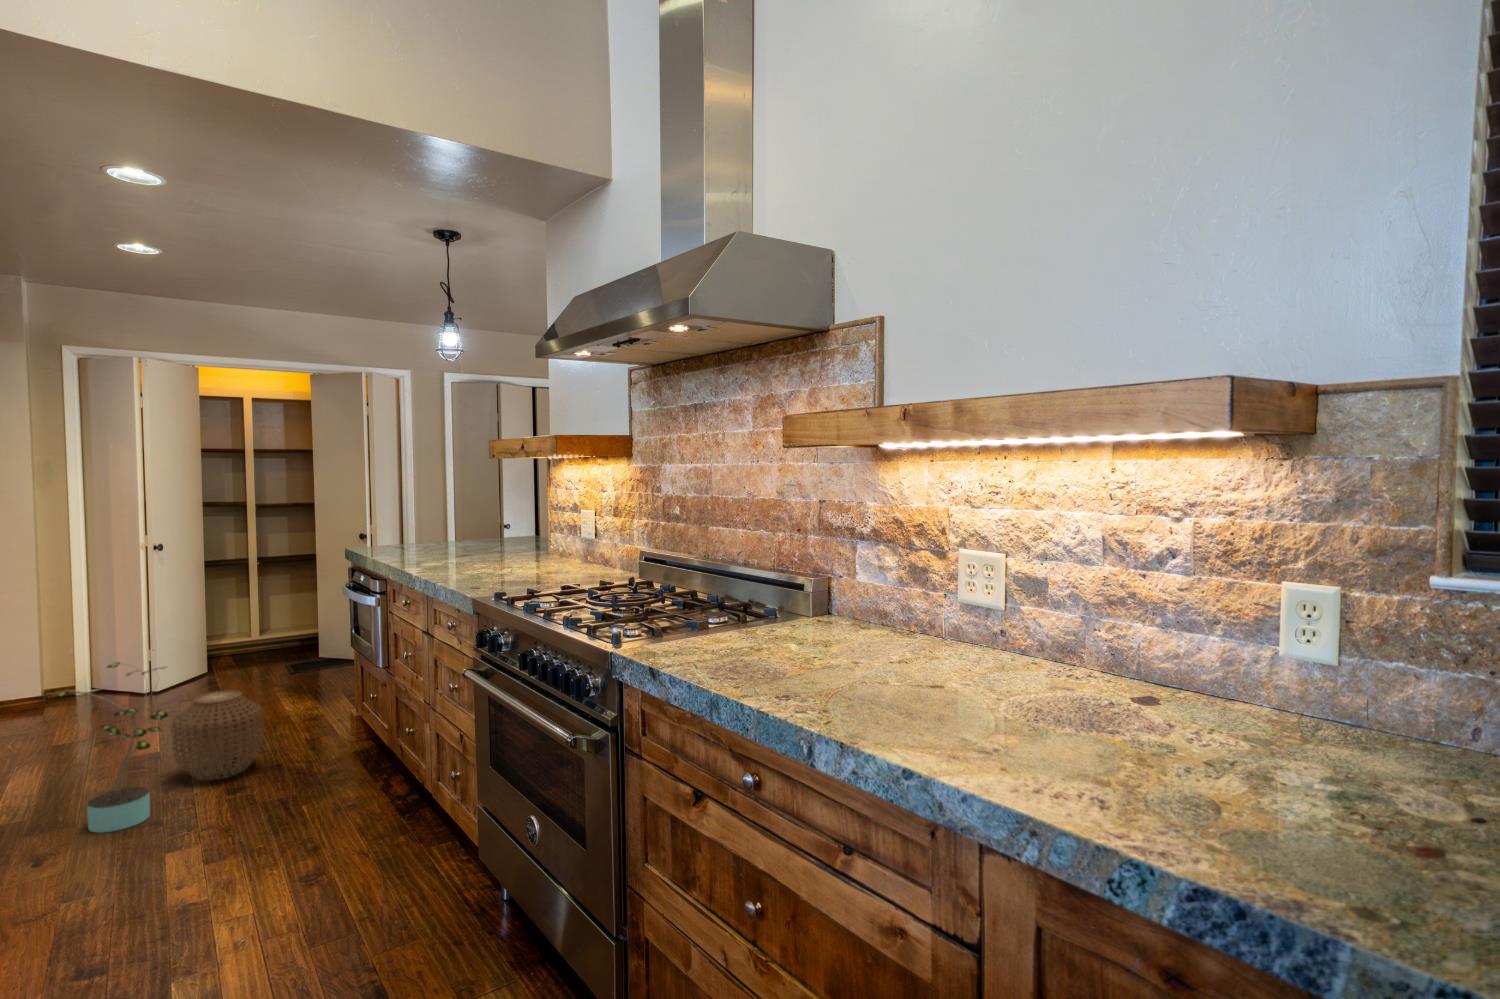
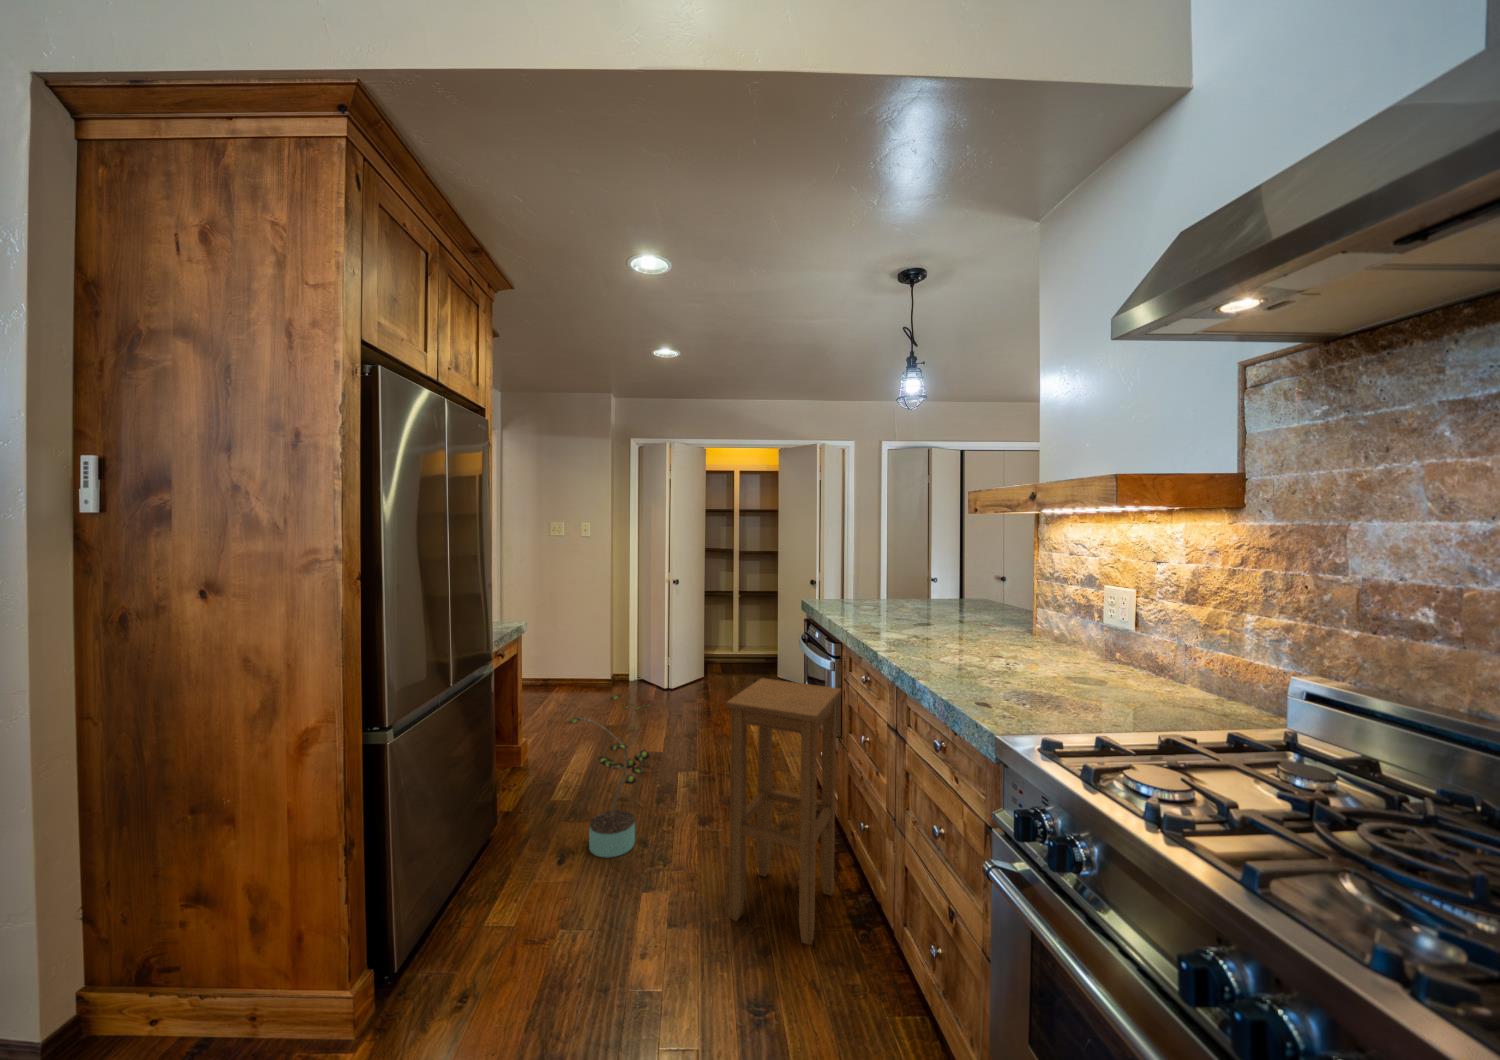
stool: none [263,616,383,833] -> present [726,678,842,945]
woven basket: present [172,690,264,780] -> none [660,723,730,809]

